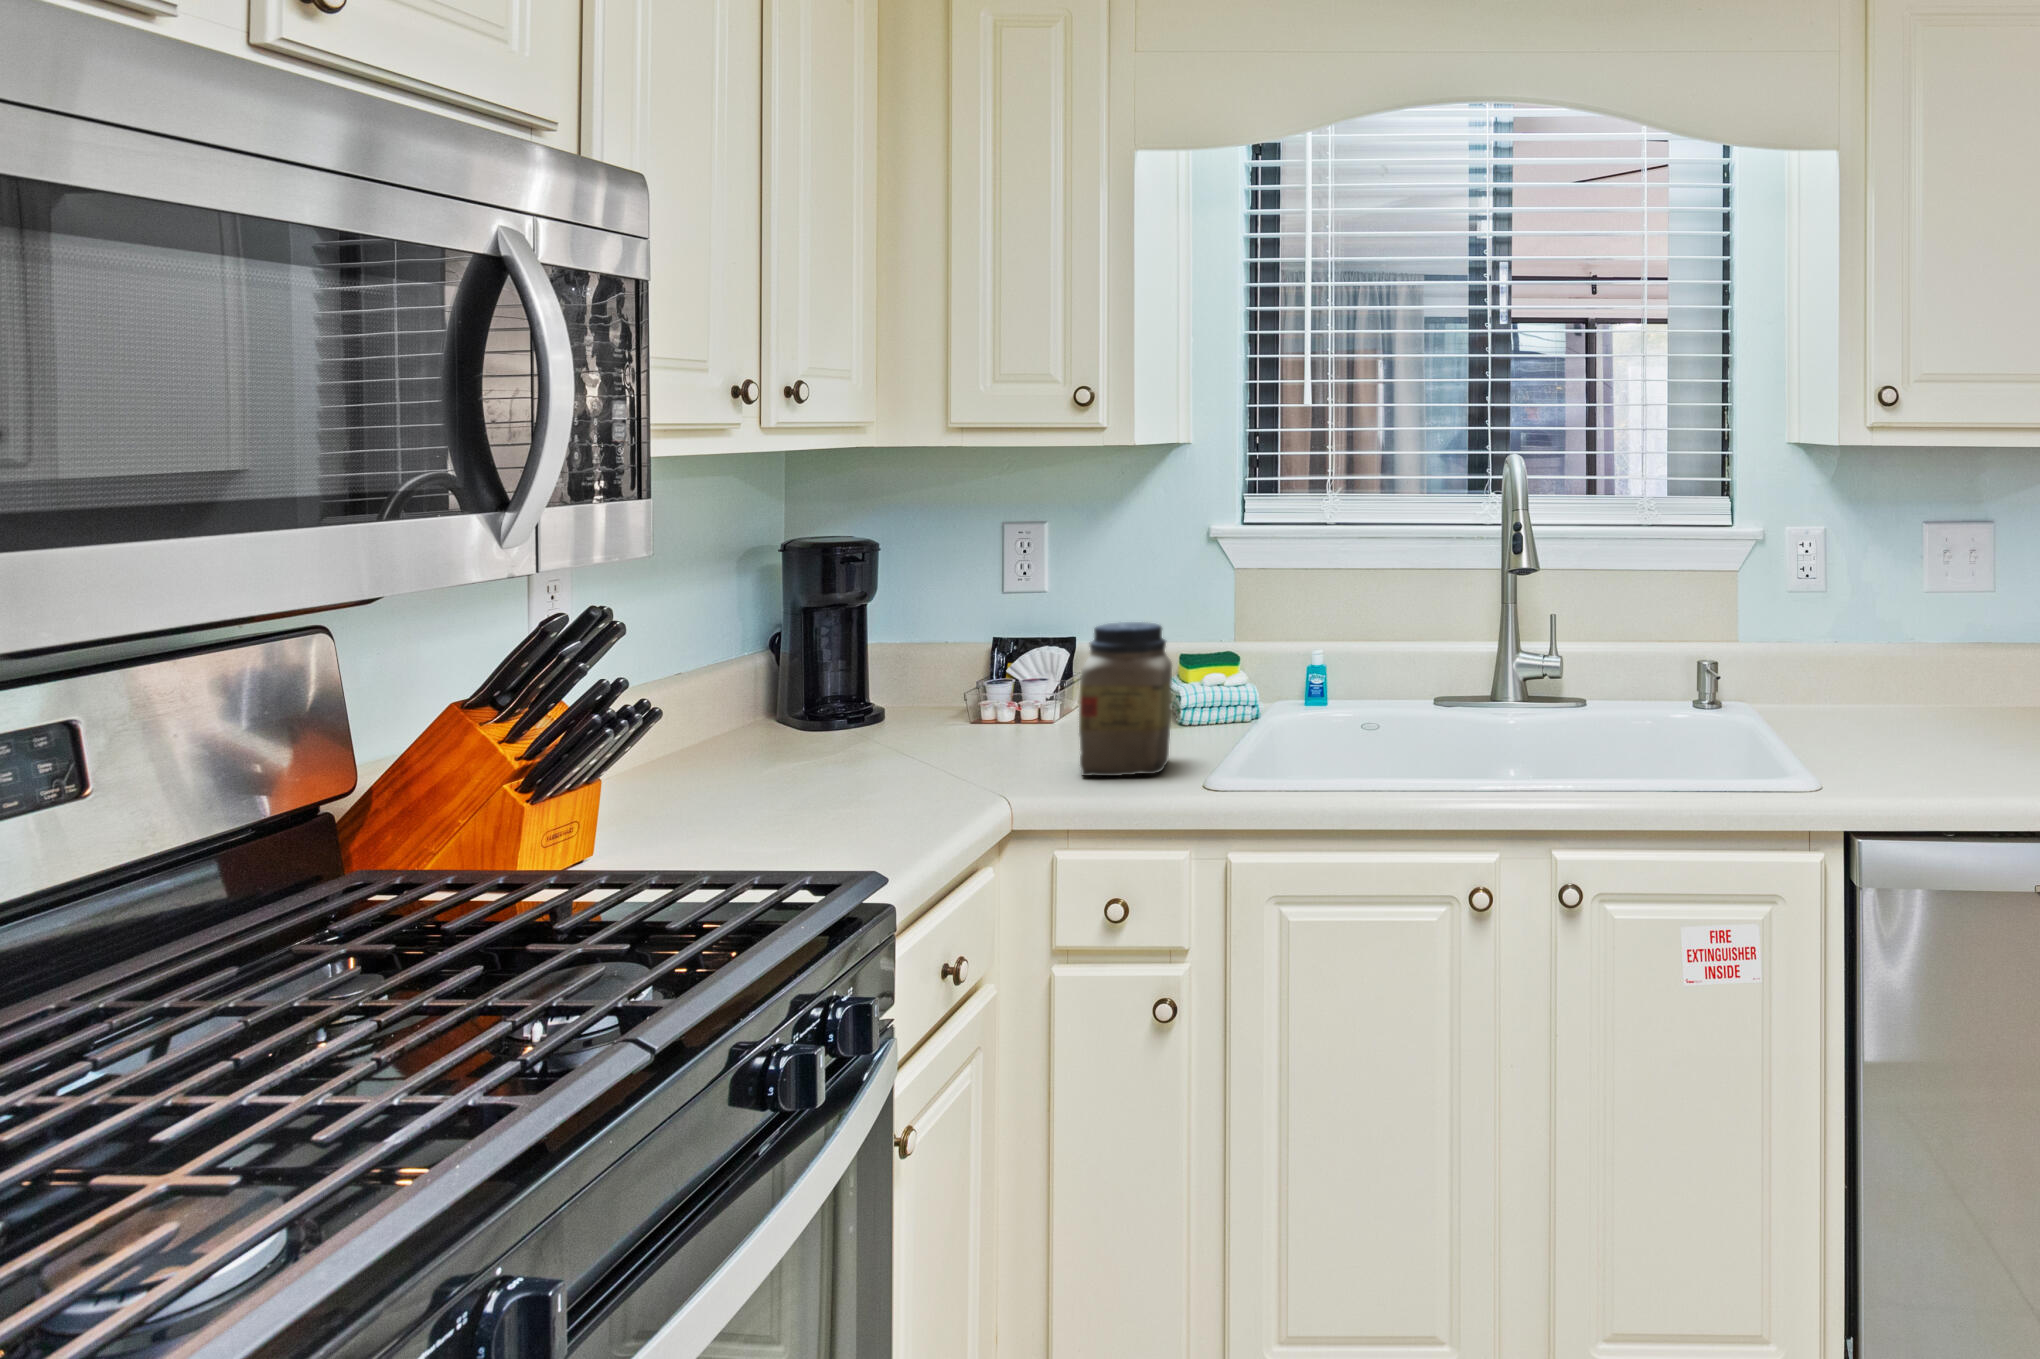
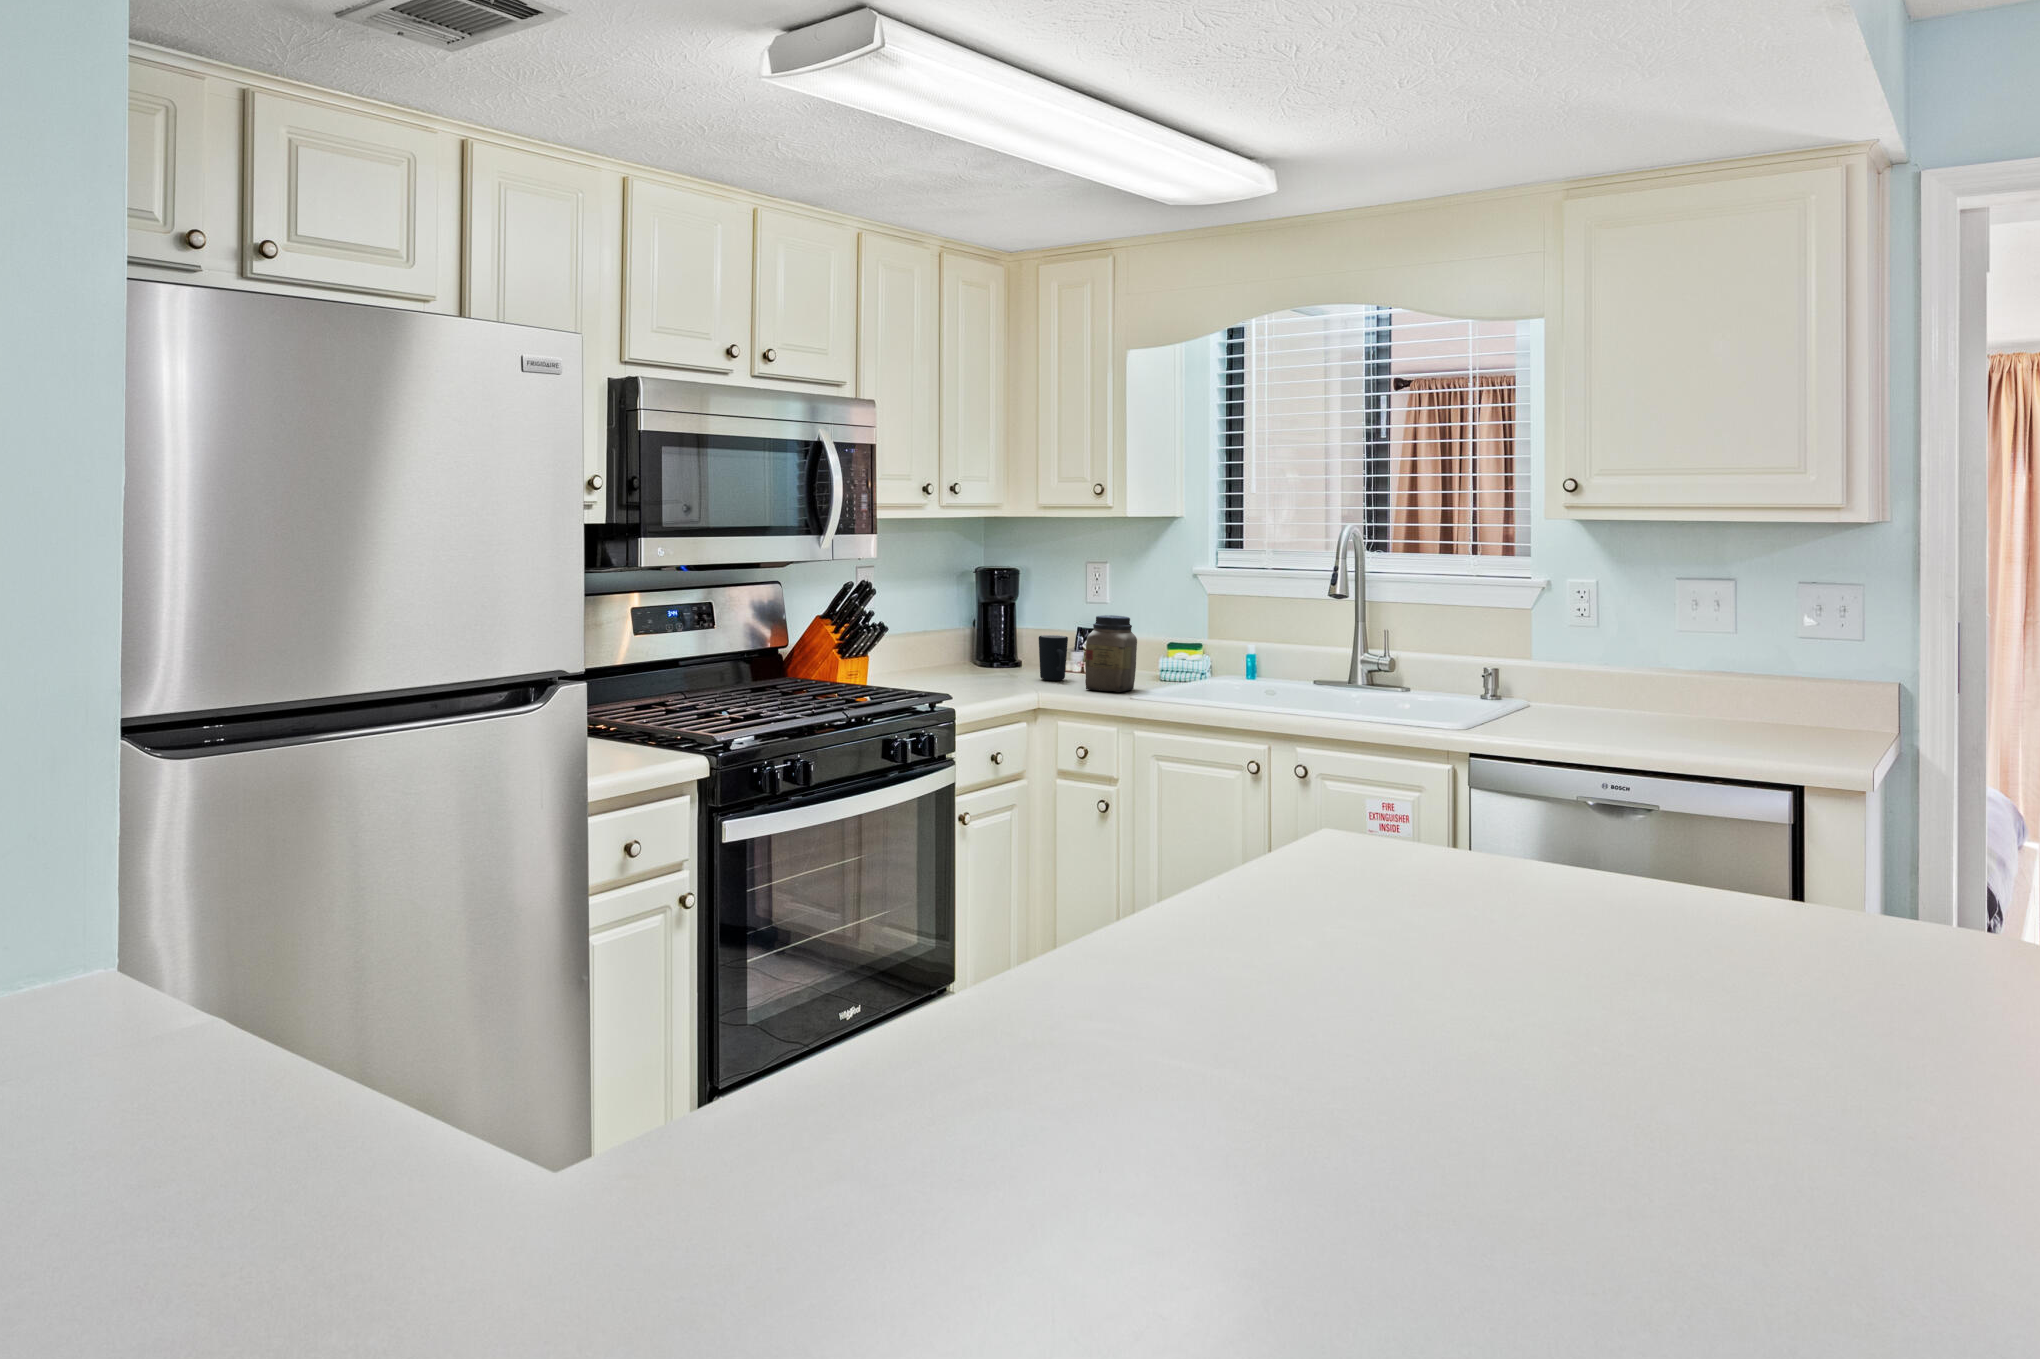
mug: none [958,667,1021,760] -> present [1039,635,1068,680]

